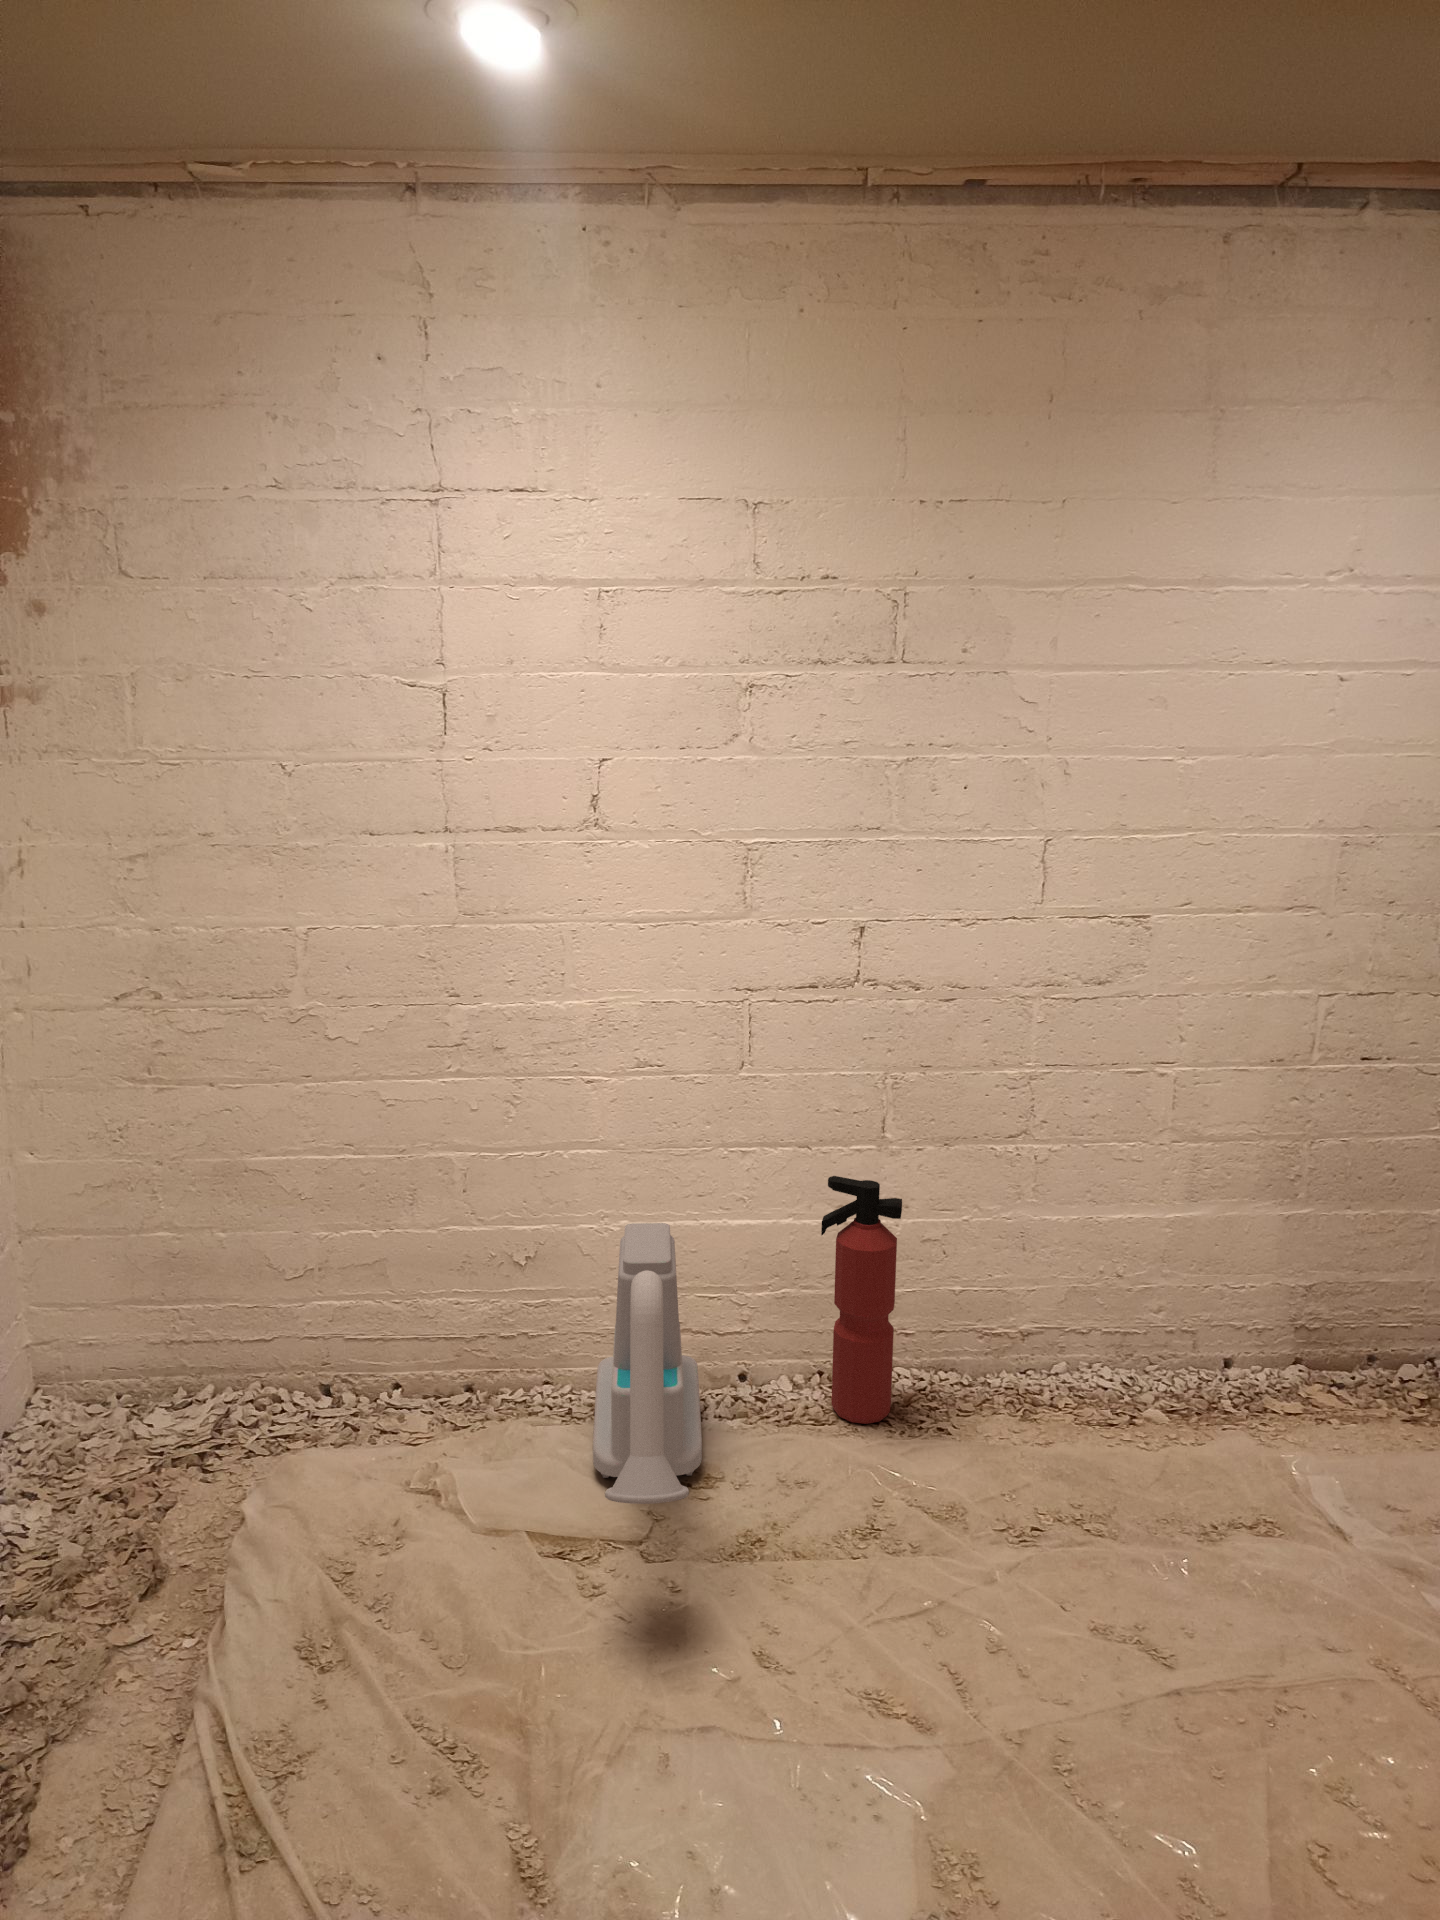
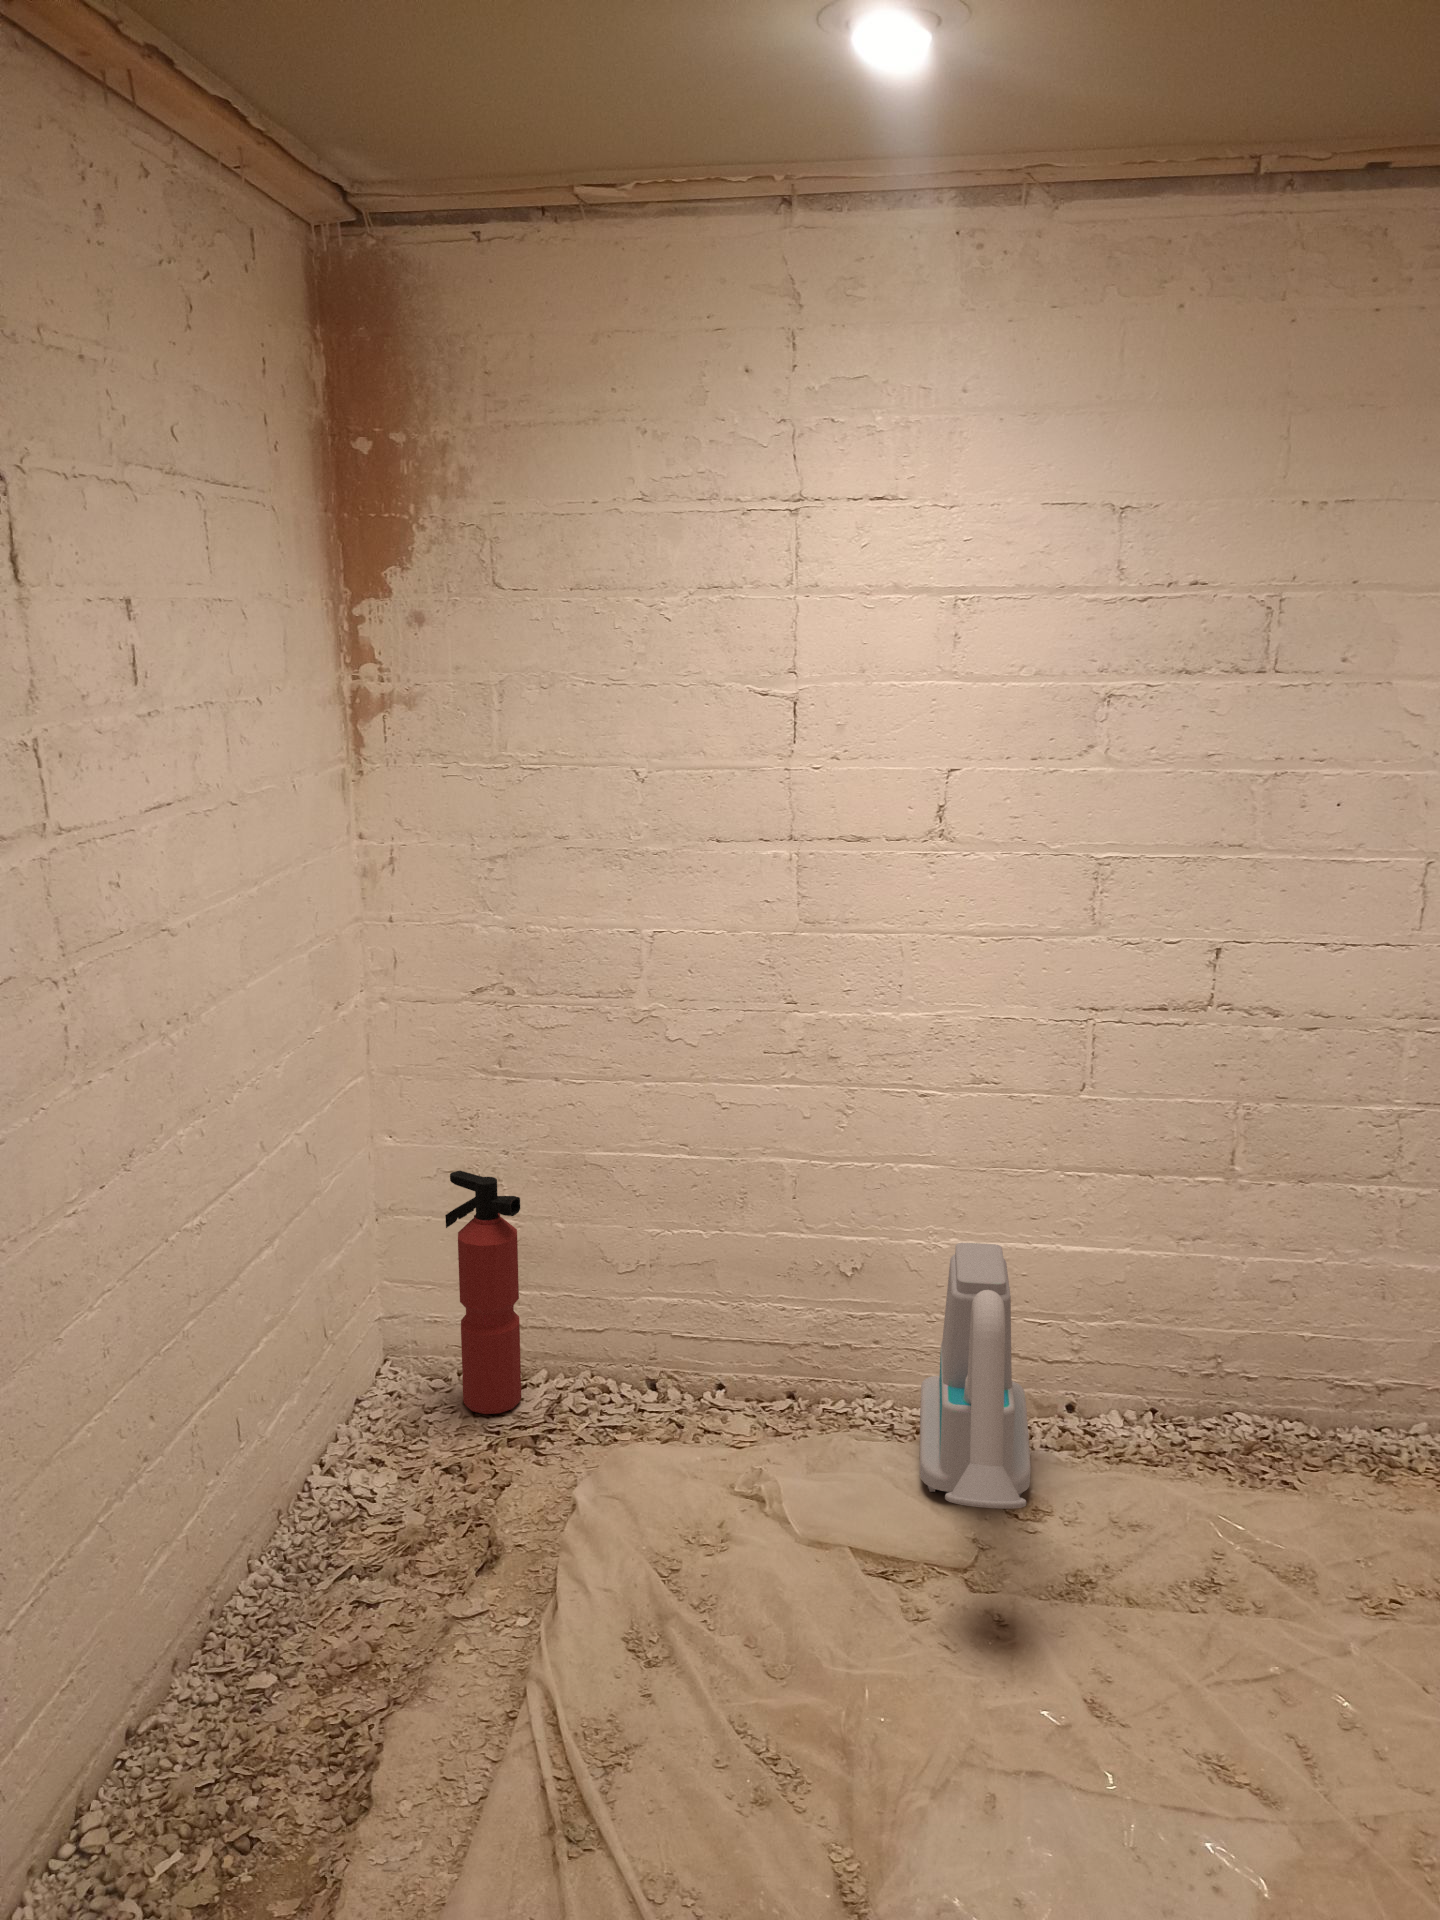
fire extinguisher: present [821,1176,902,1424] -> present [445,1171,521,1414]

